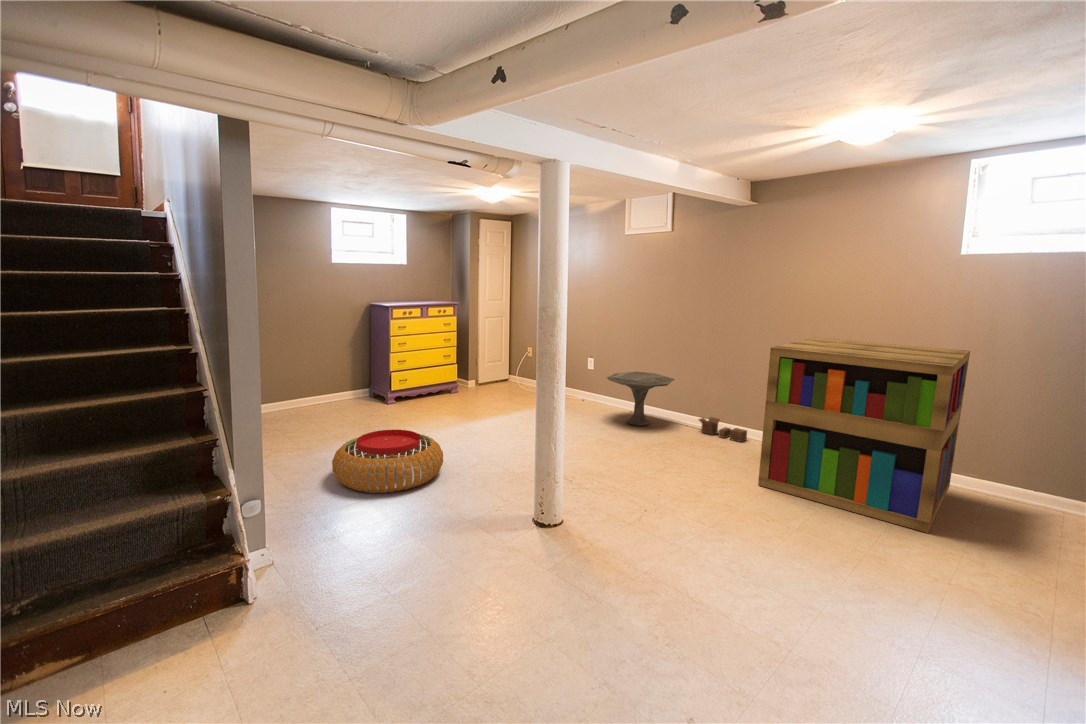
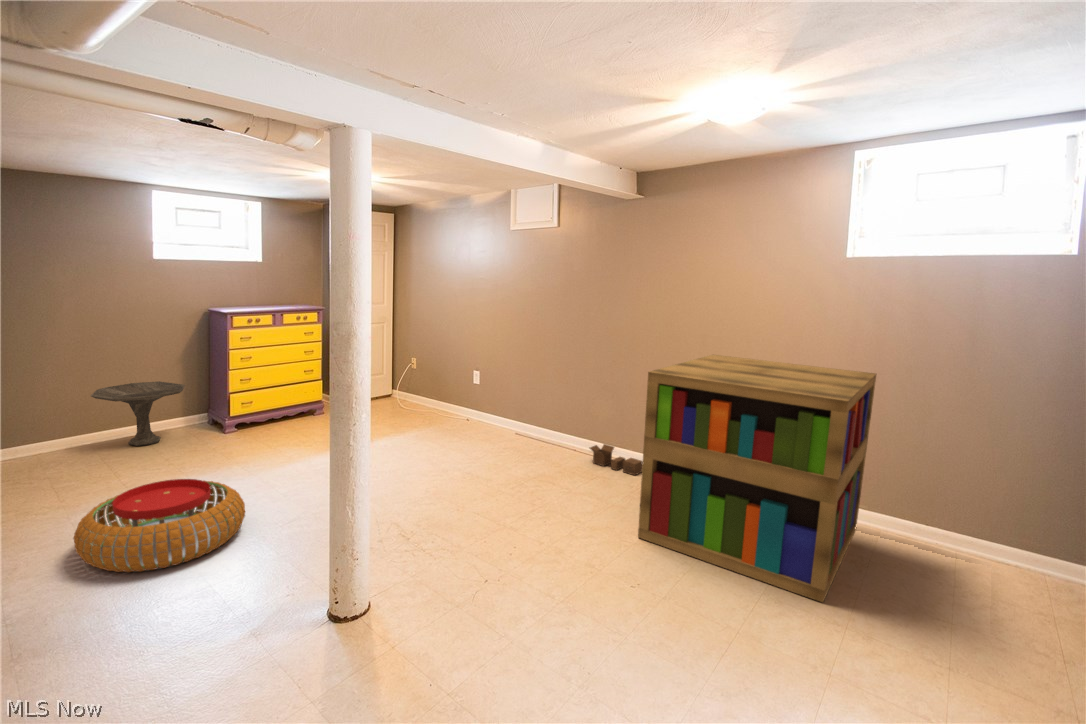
side table: present [607,372,674,426] -> present [91,381,185,446]

